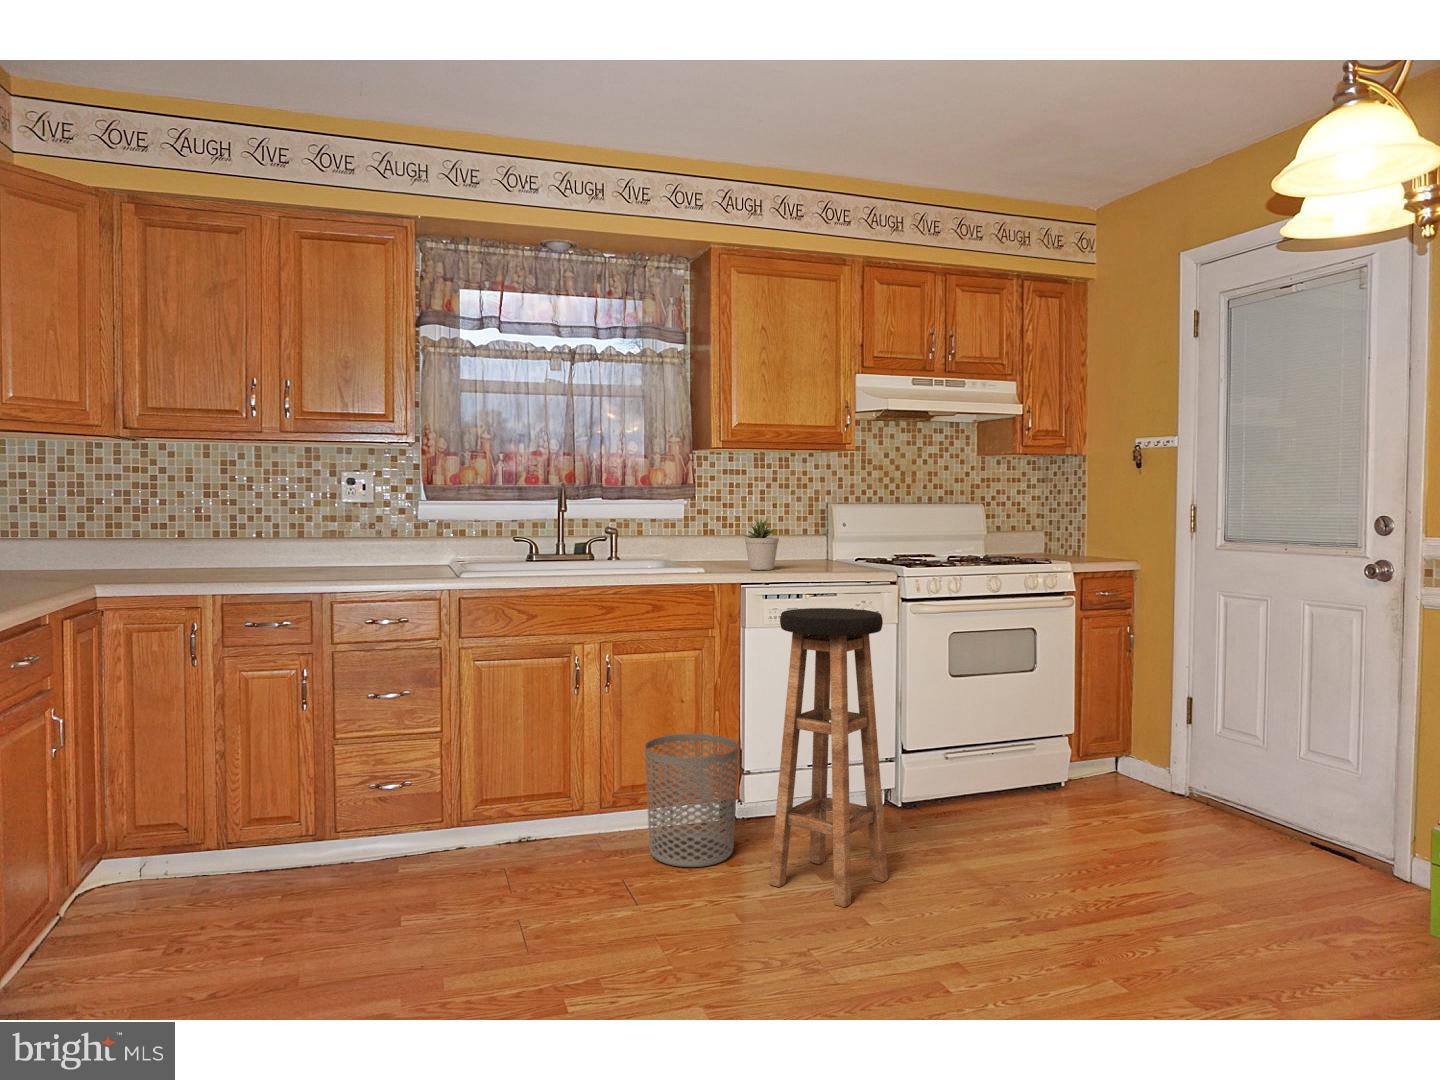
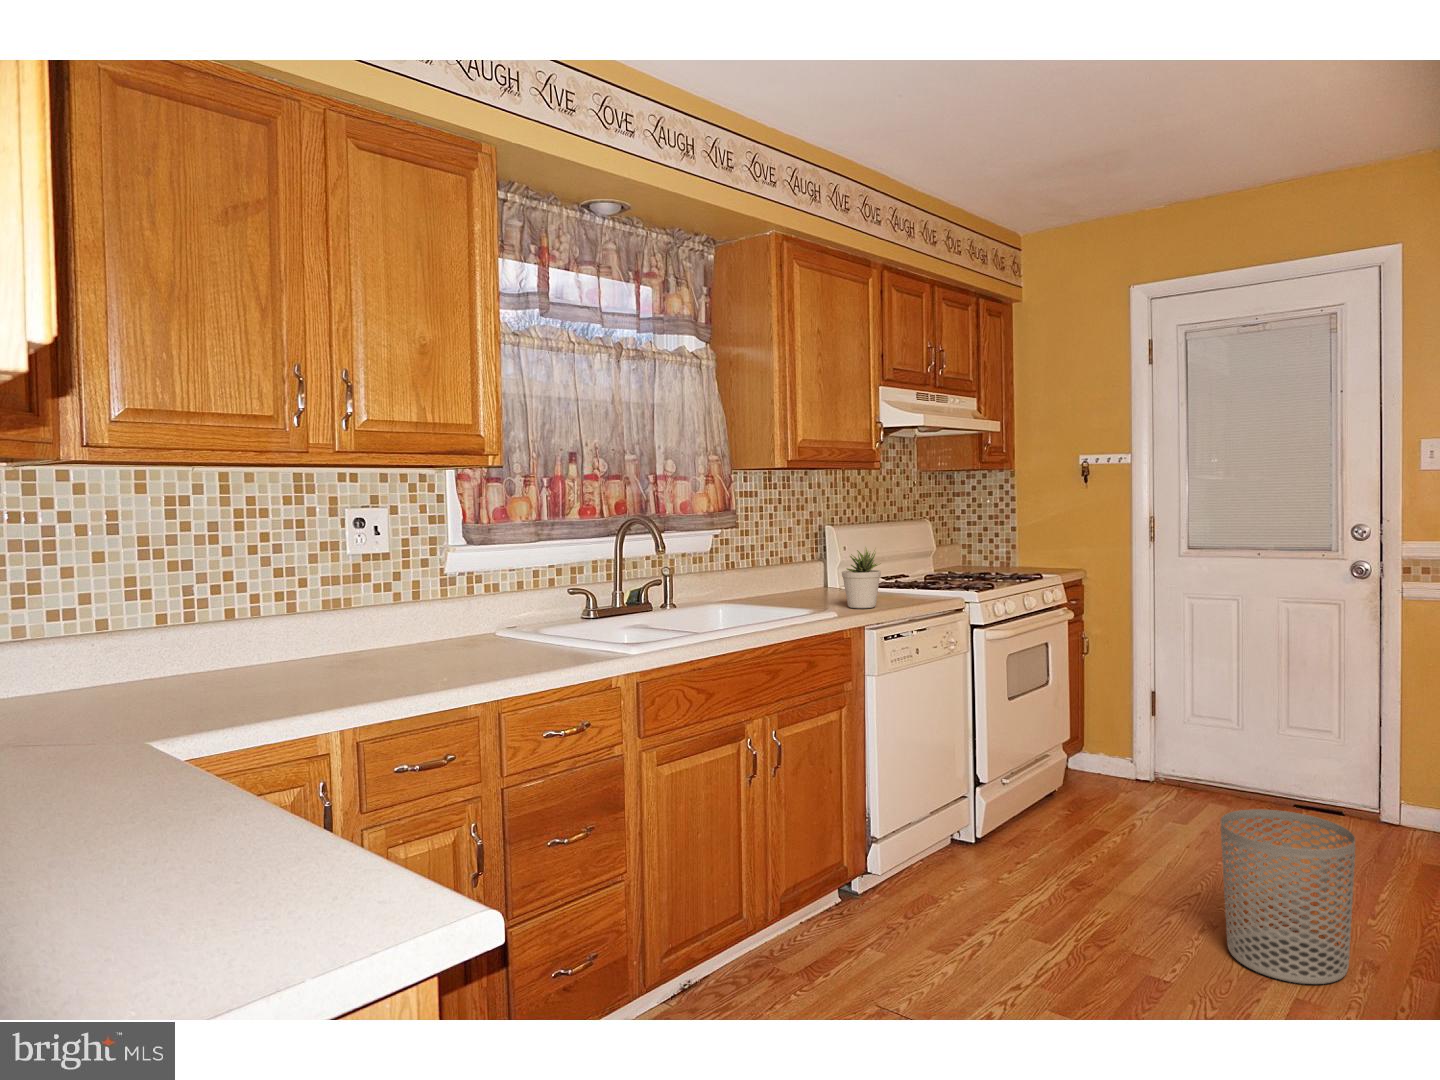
bar stool: present [769,608,888,907] -> none [1012,646,1135,970]
waste bin: present [645,734,738,867] -> present [1221,809,1355,984]

